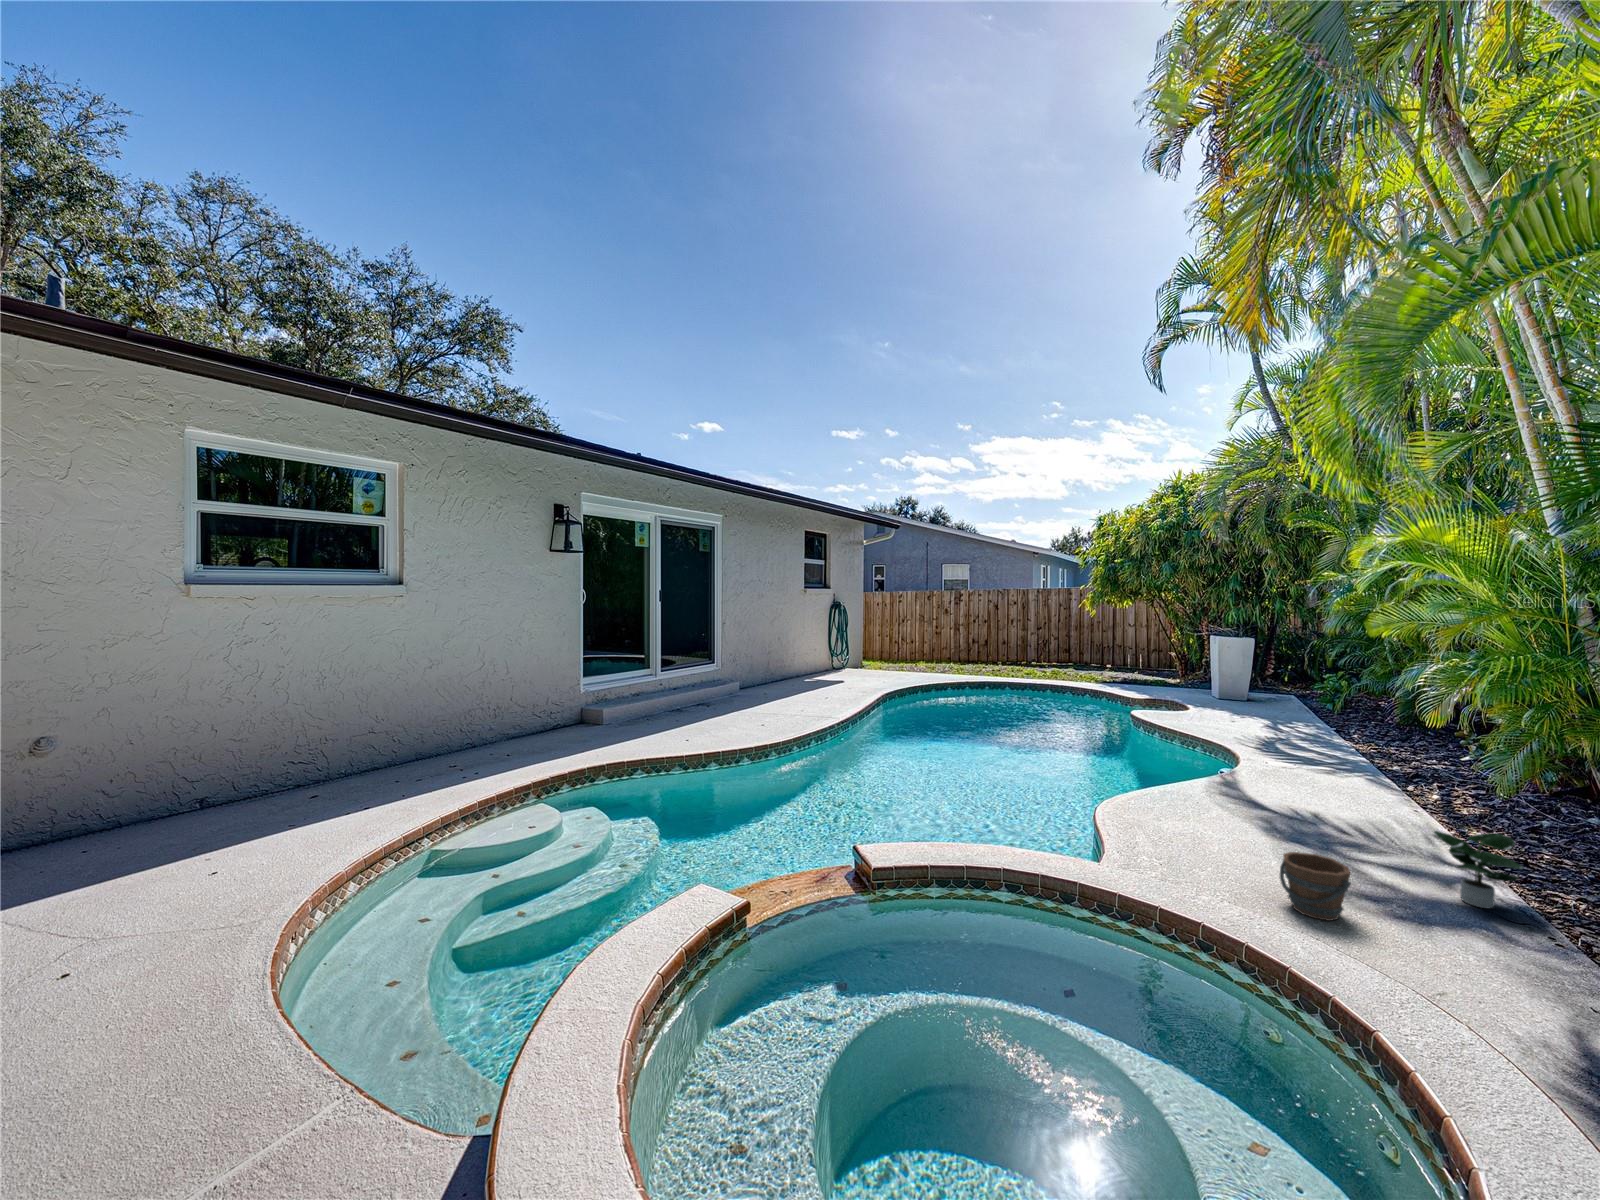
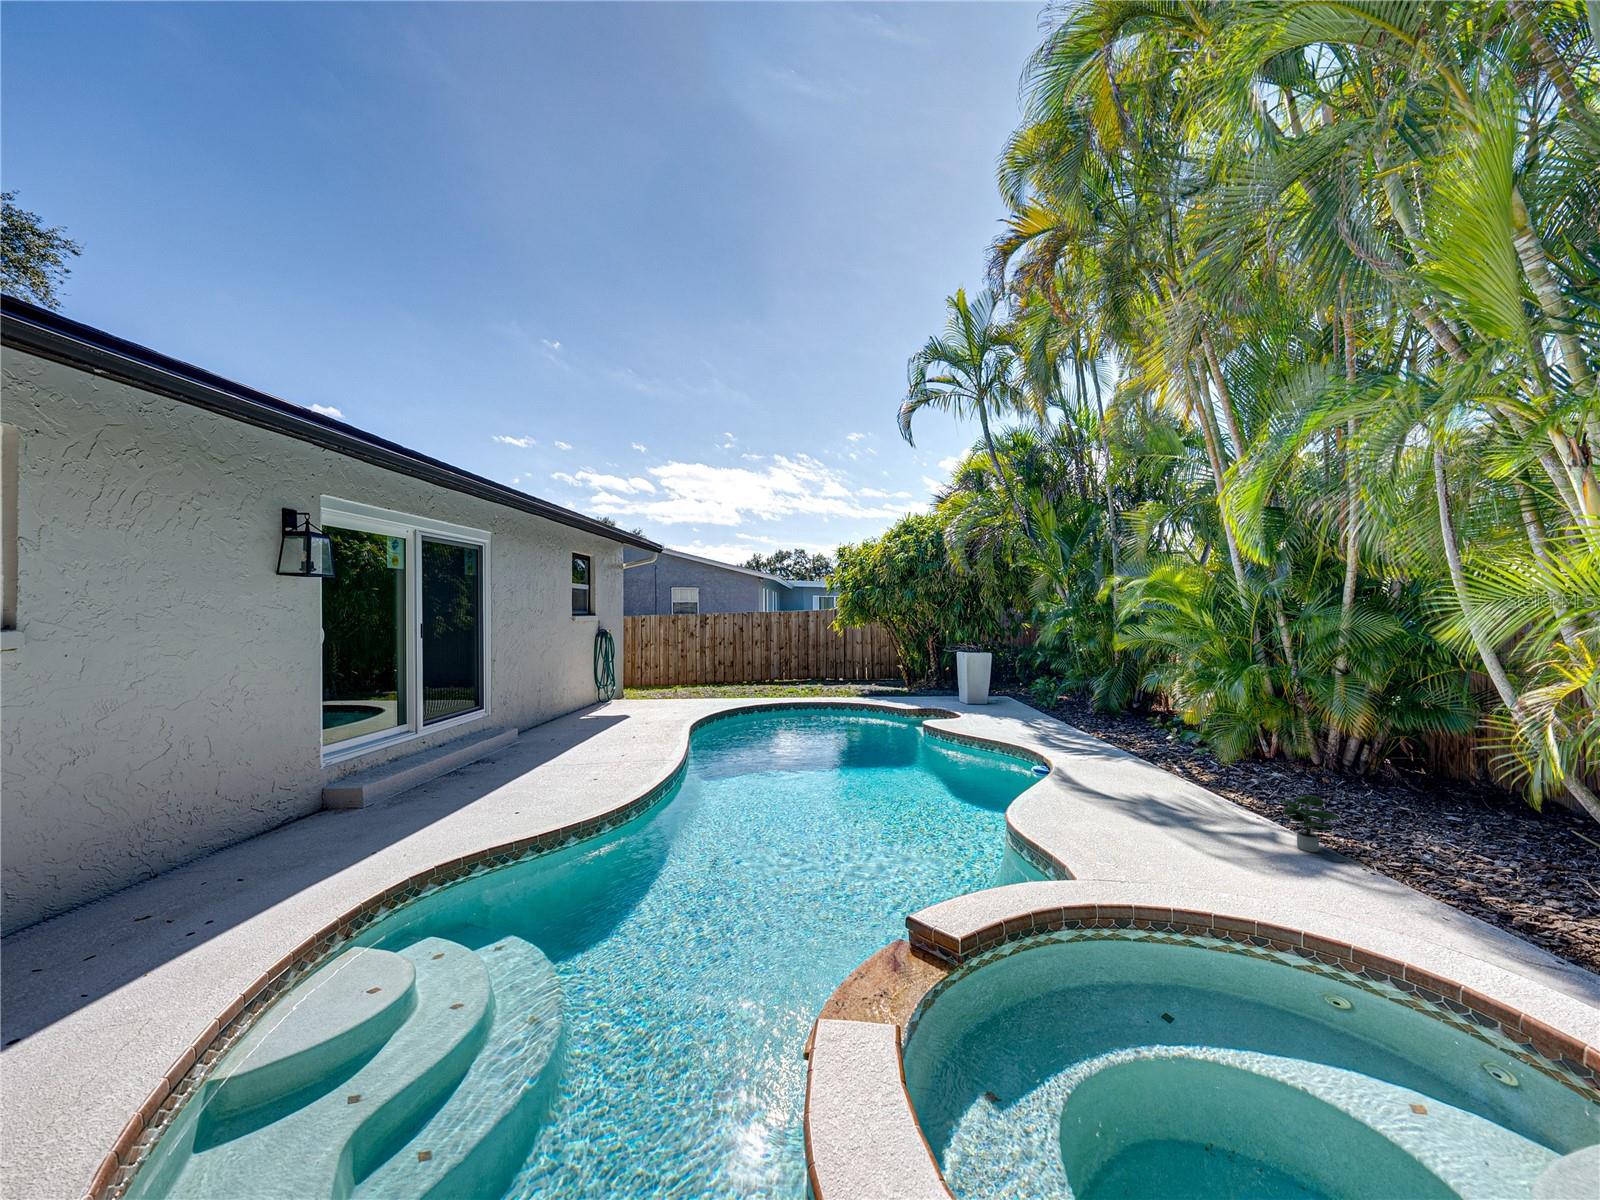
bucket: present [1280,852,1351,921] -> none [1230,835,1292,890]

